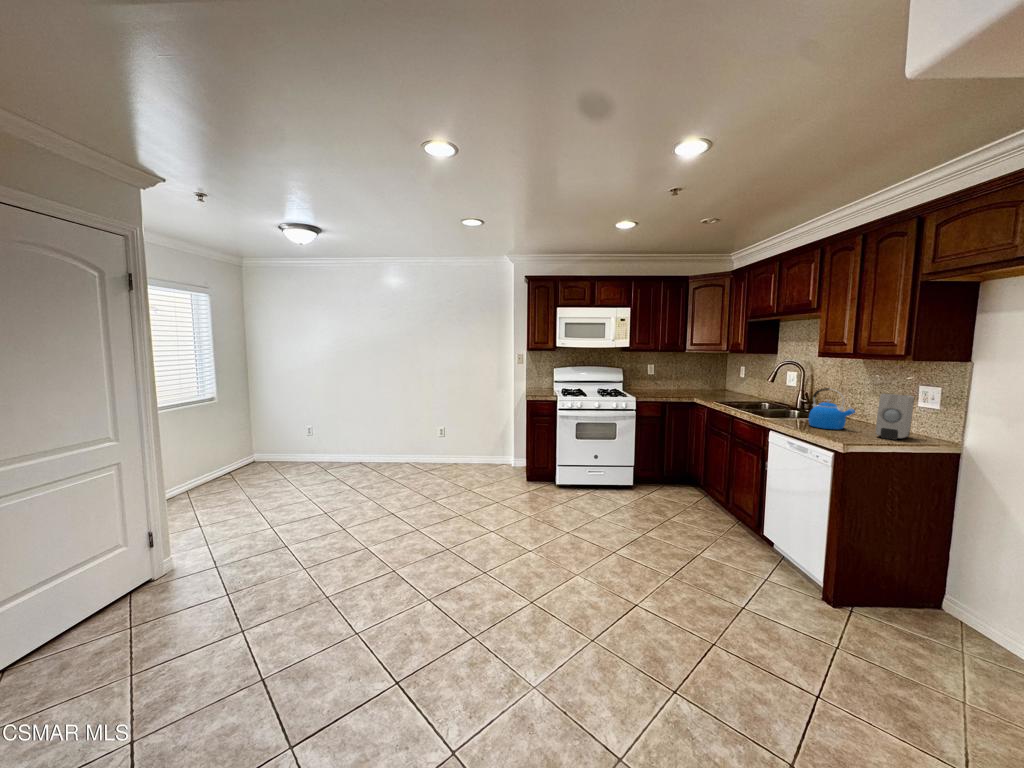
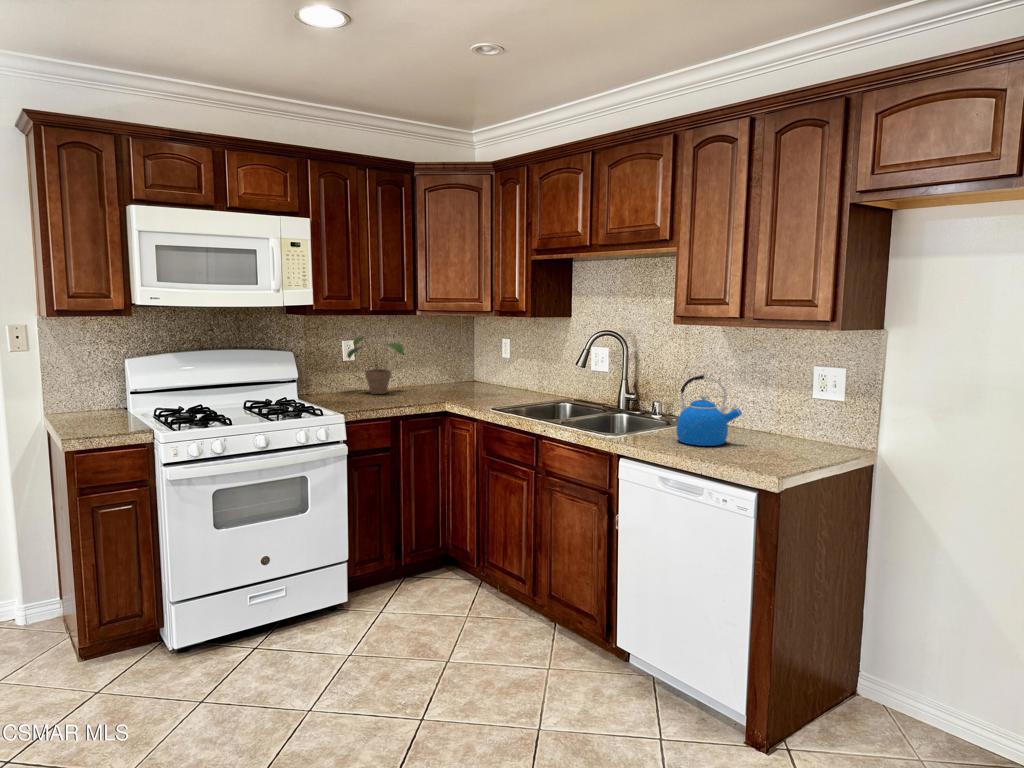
potted plant: none [650,360,683,392] -> present [347,332,404,394]
soap dispenser: present [876,393,914,440] -> none [774,380,816,453]

